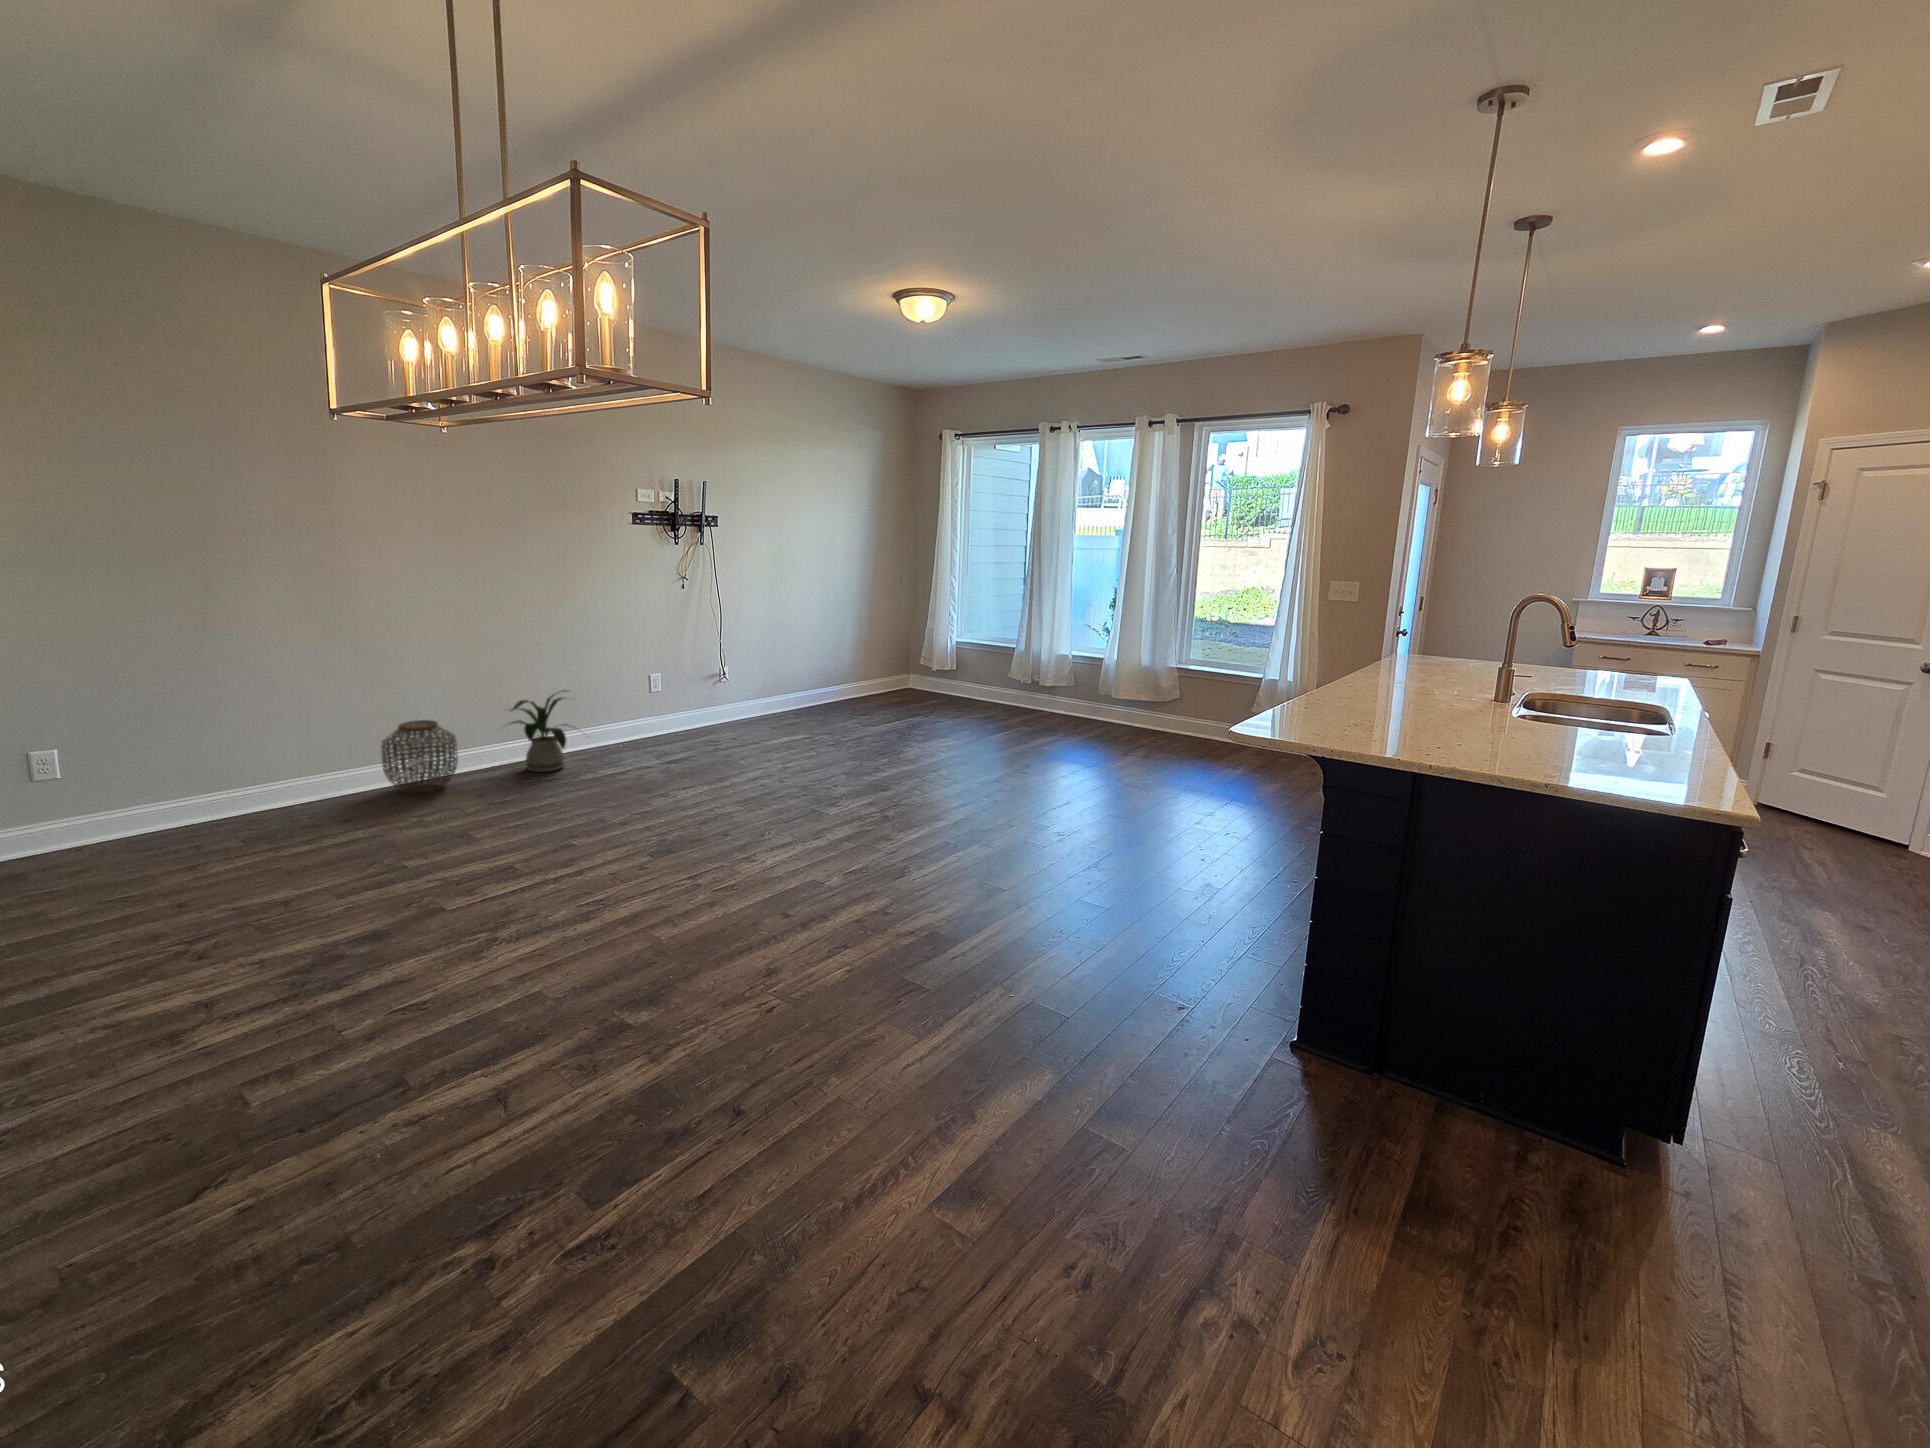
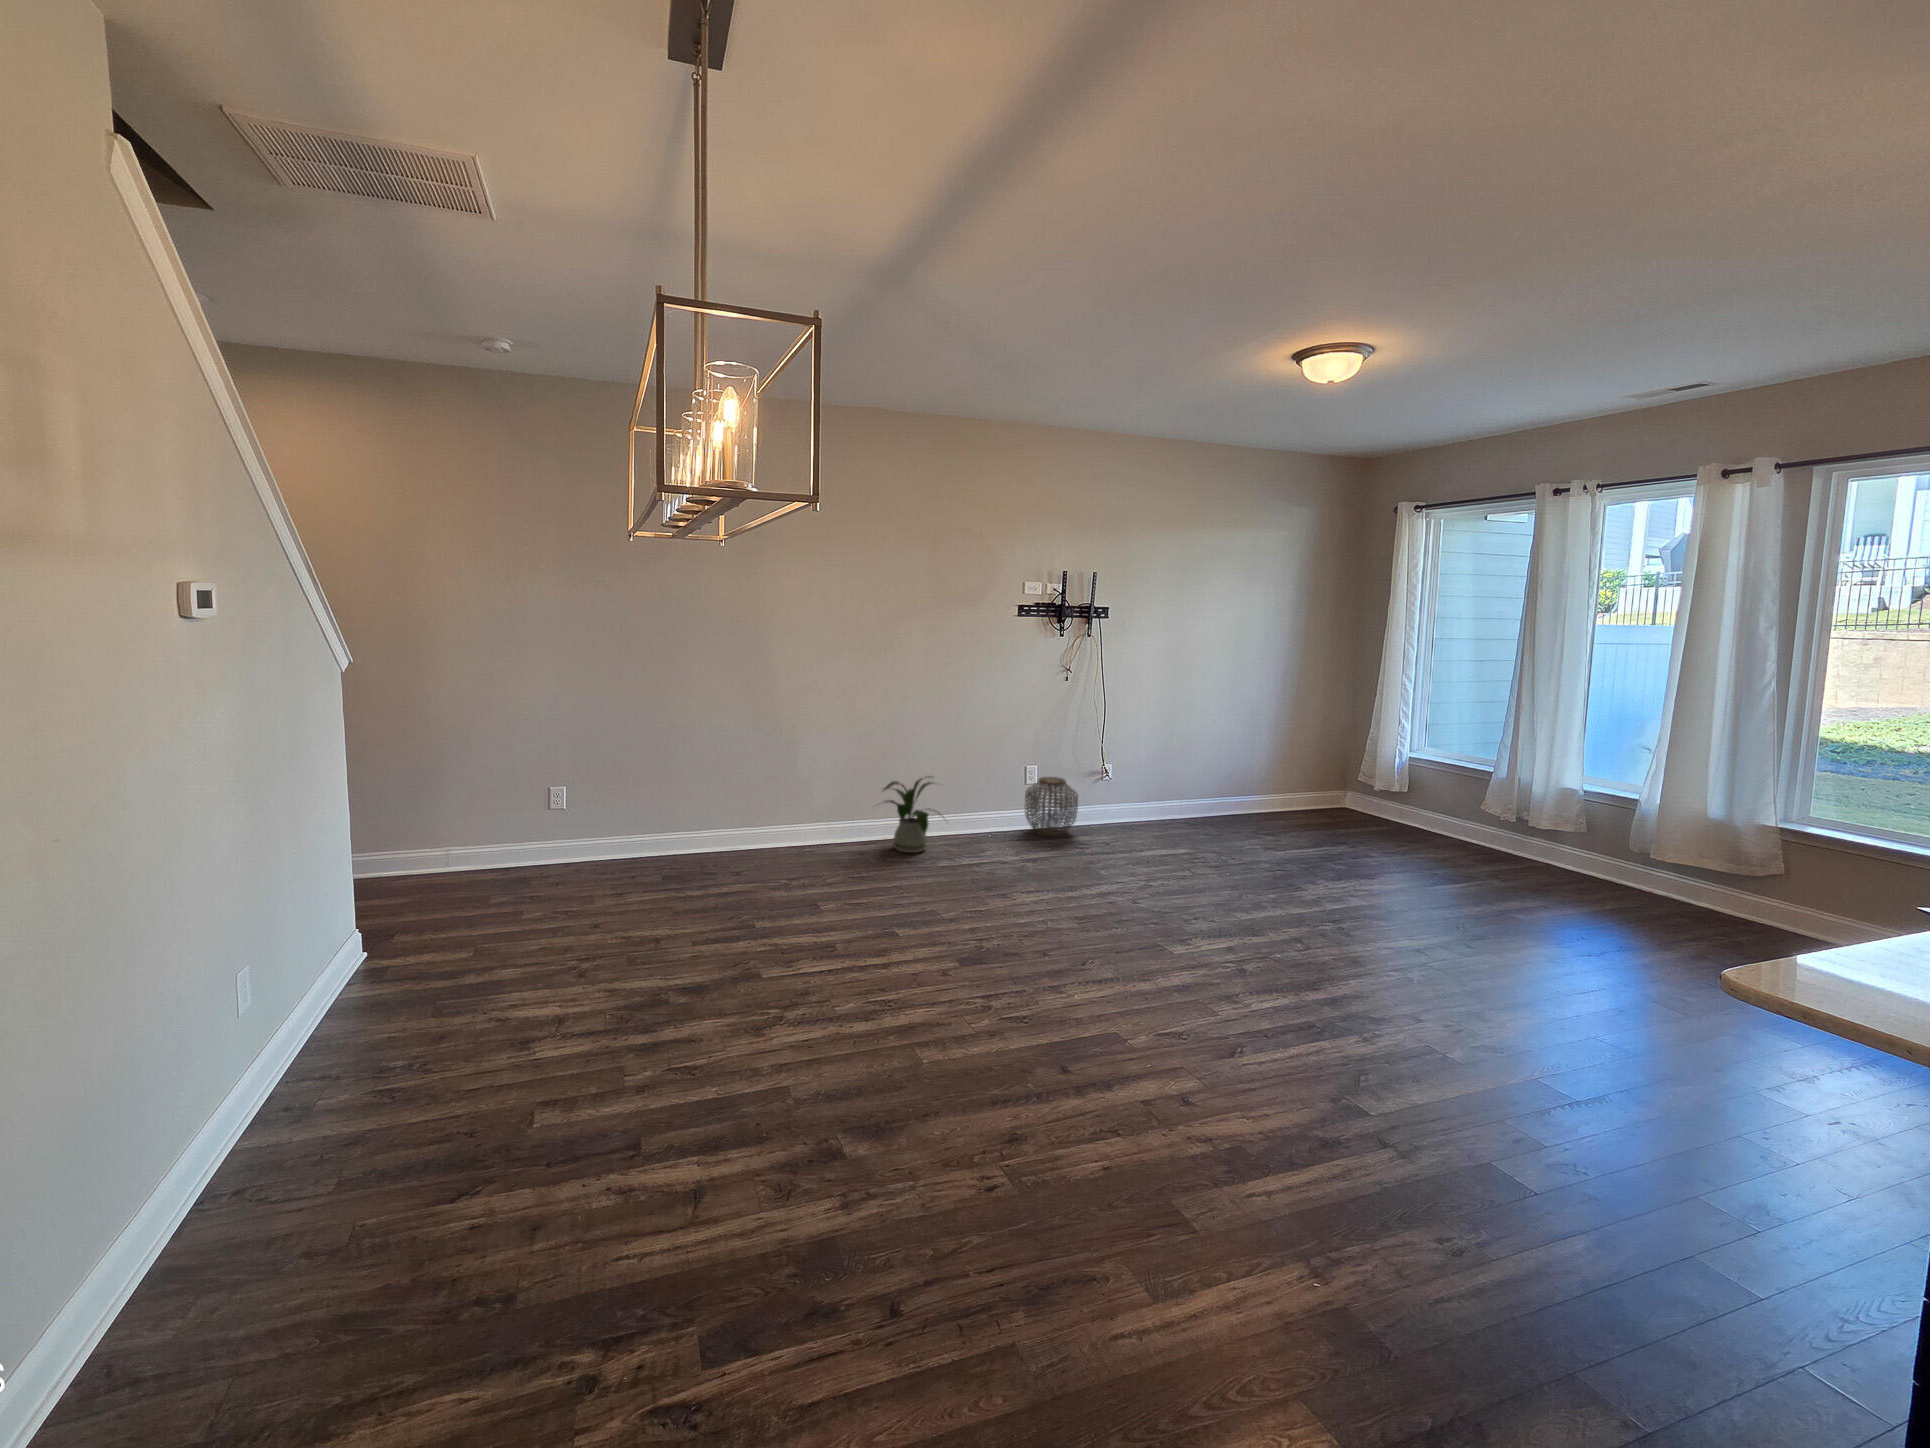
woven basket: present [381,720,458,794] -> present [1025,777,1078,836]

